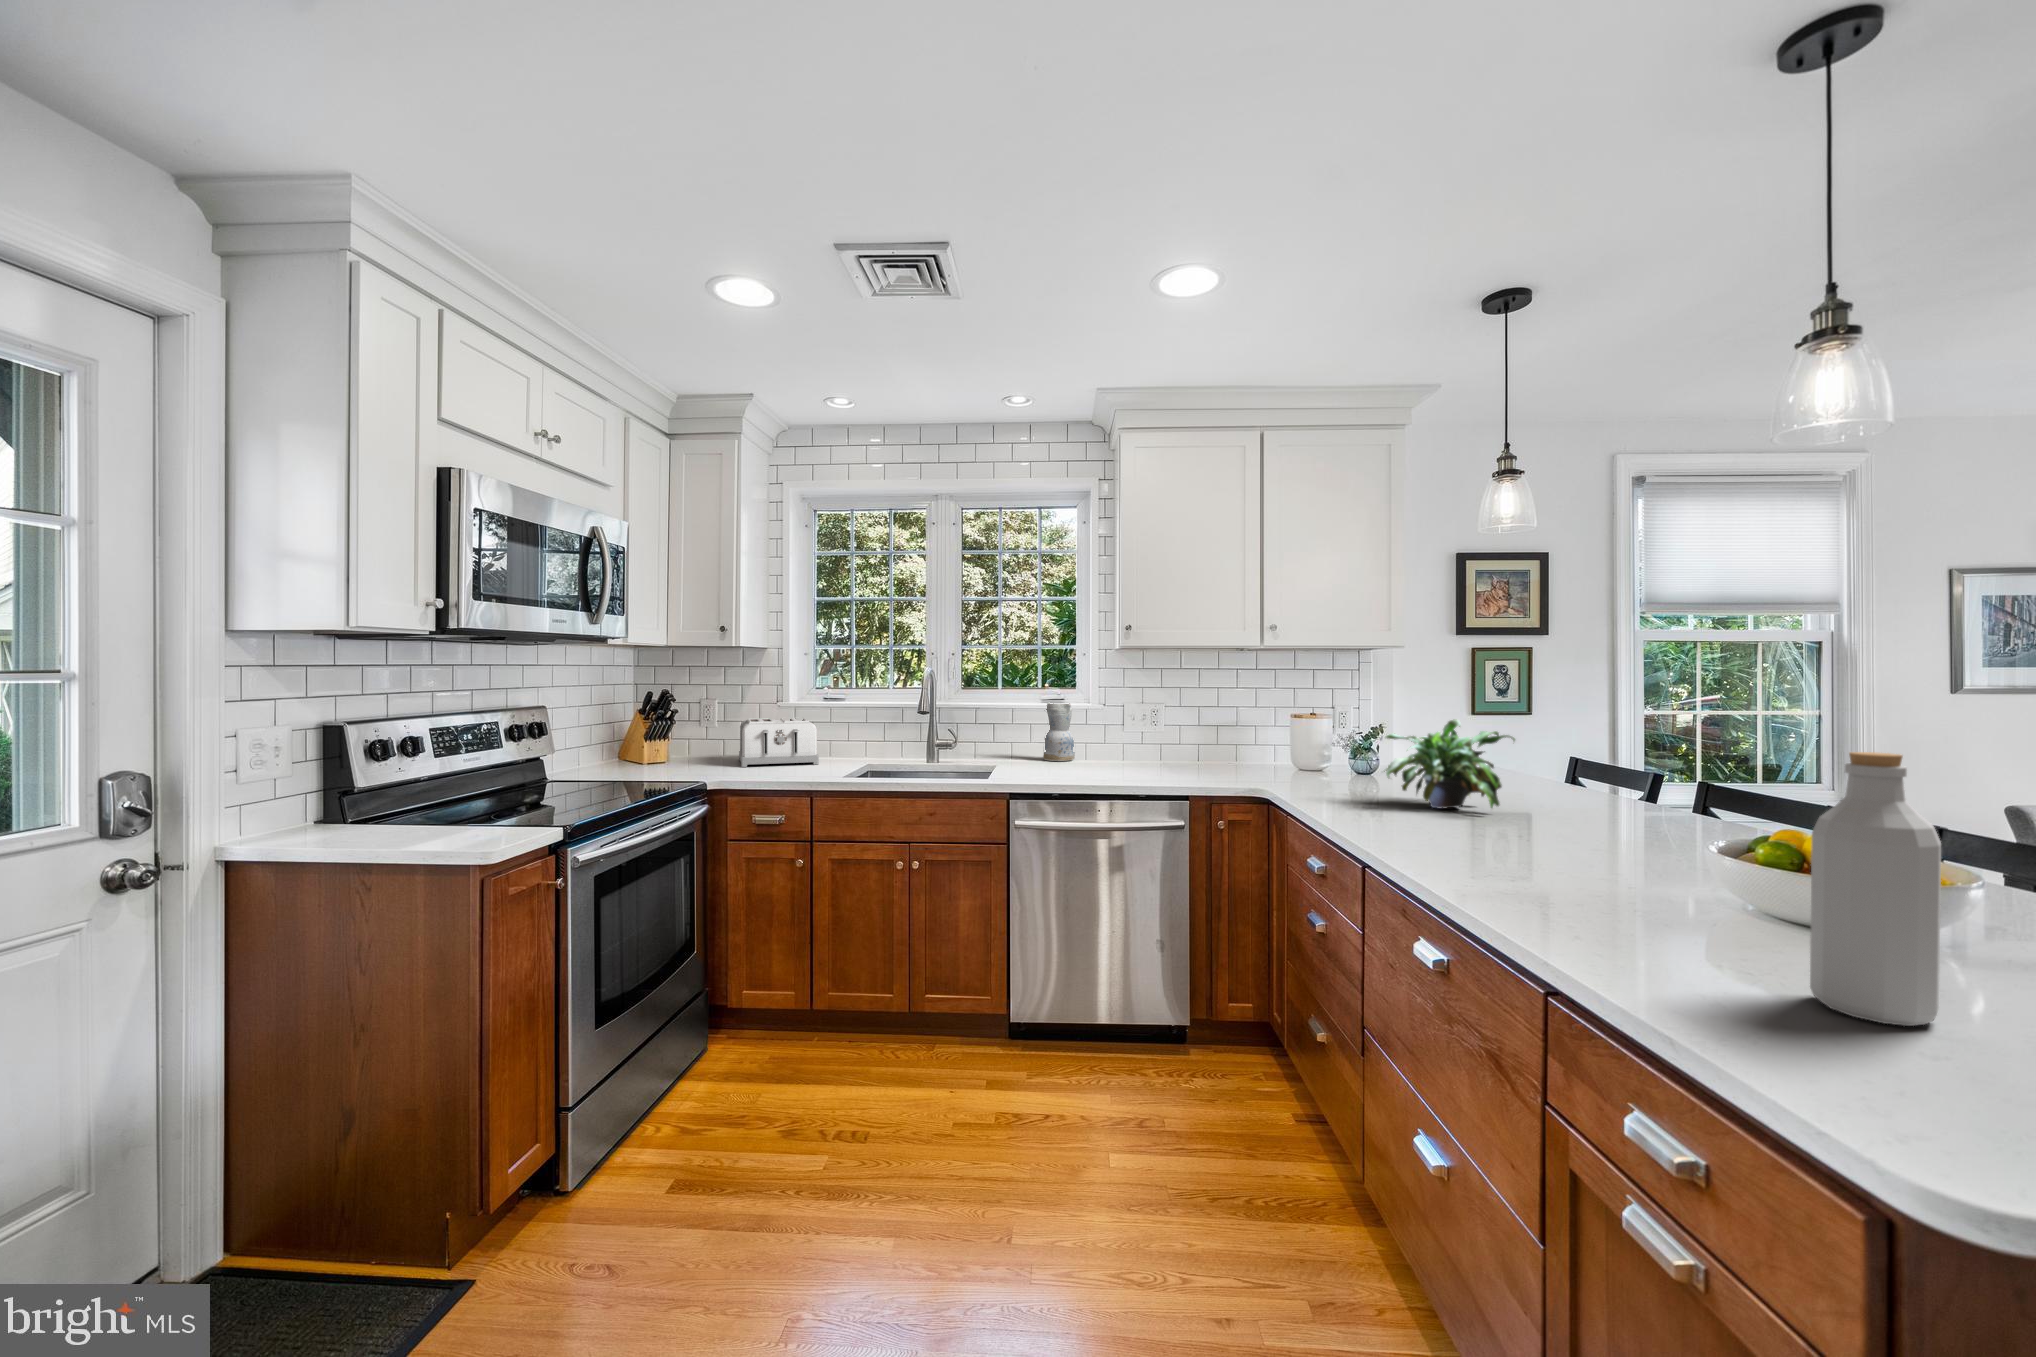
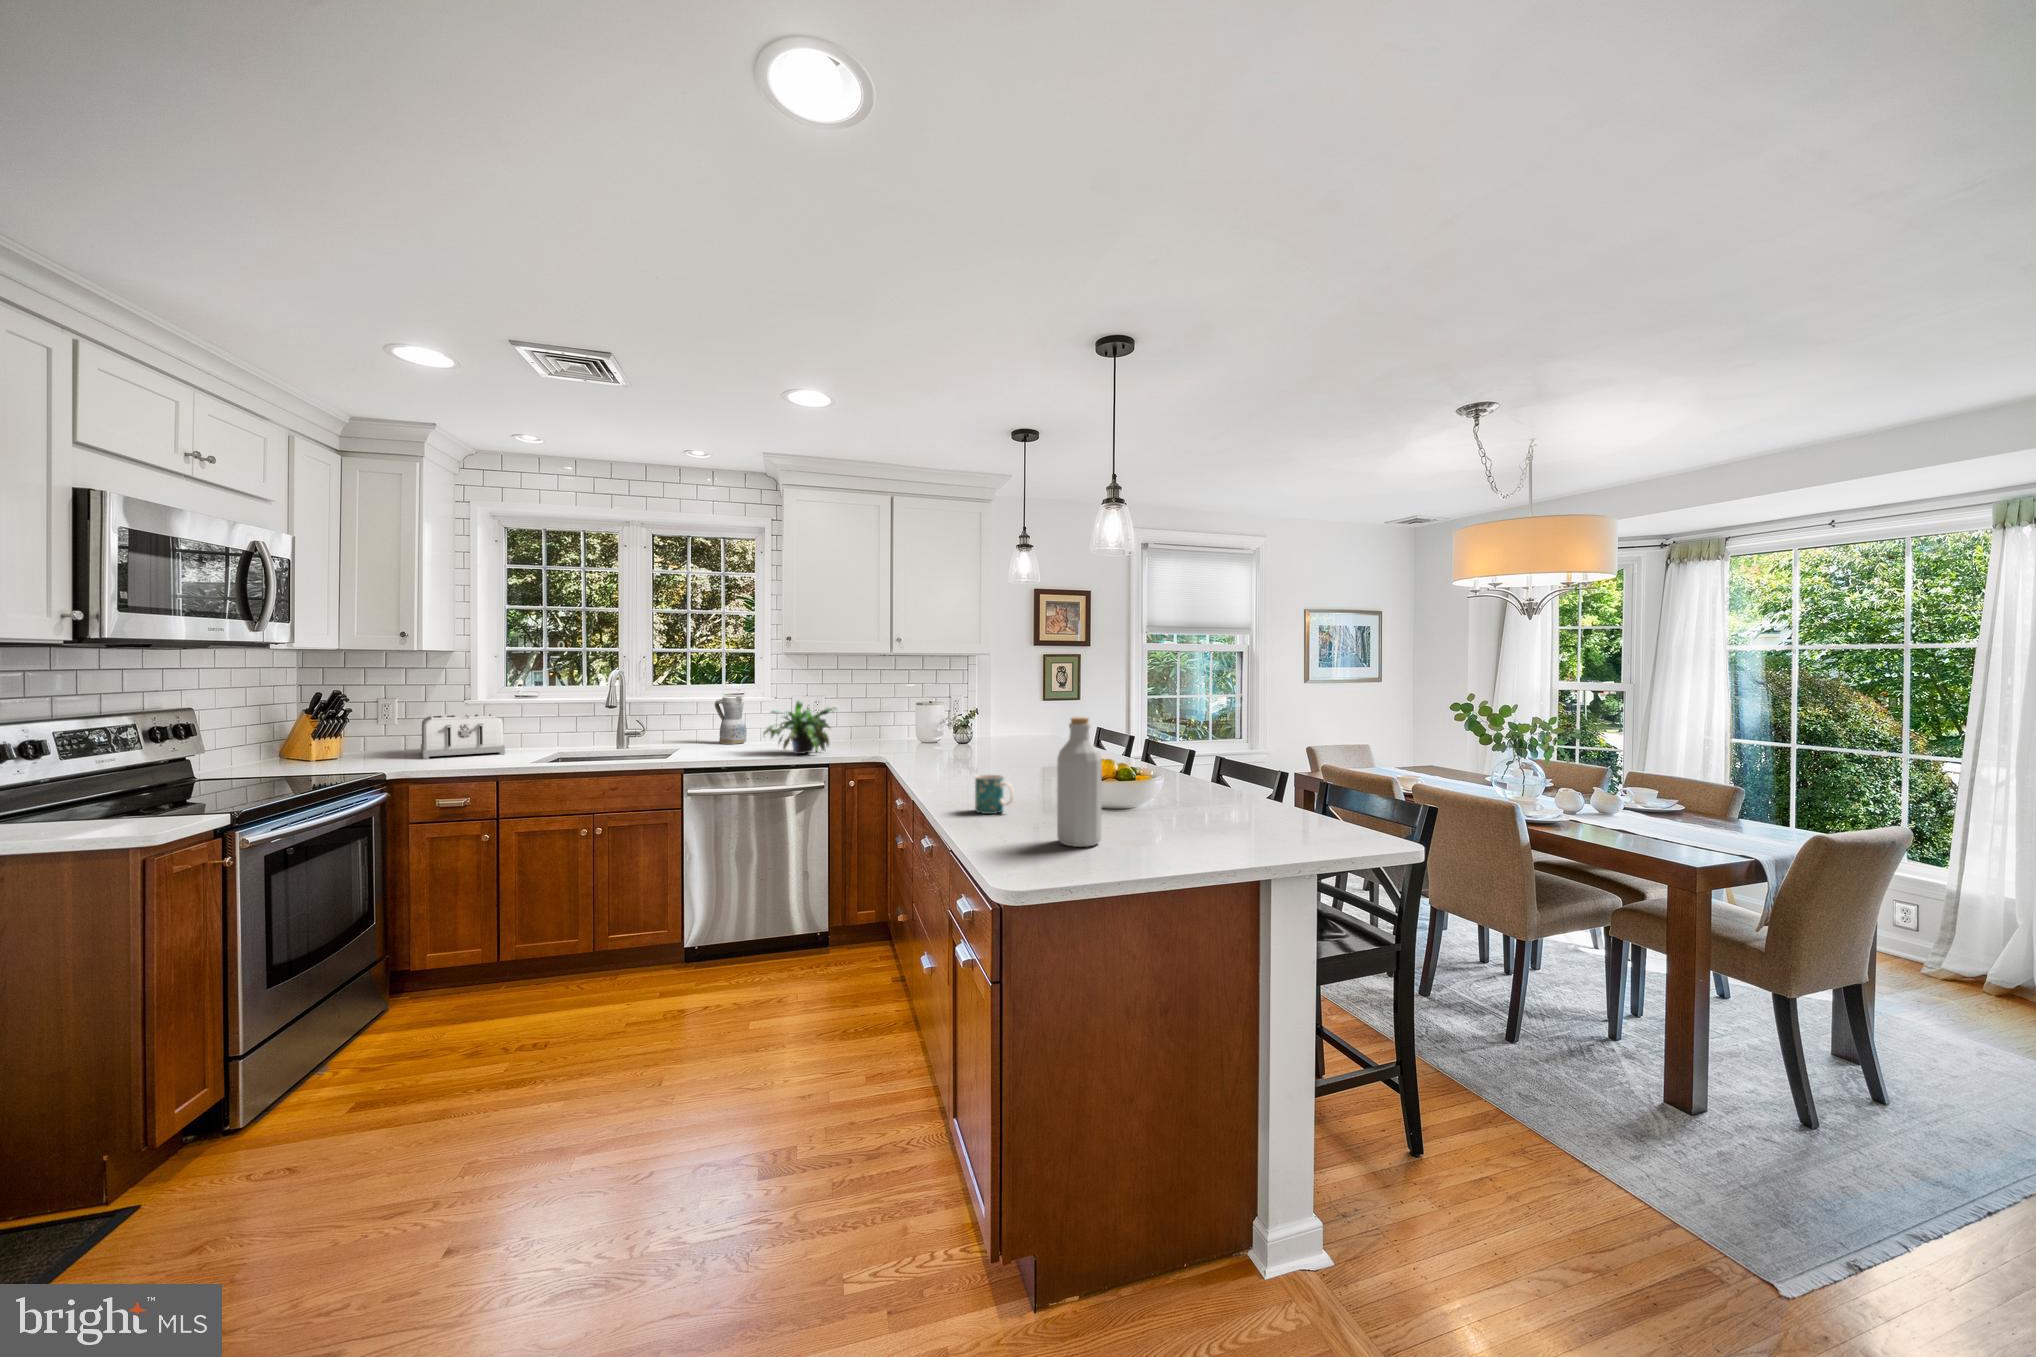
potted plant: present [1384,720,1515,808] -> present [763,701,835,754]
mug: none [1530,841,1614,911] -> present [975,775,1014,814]

